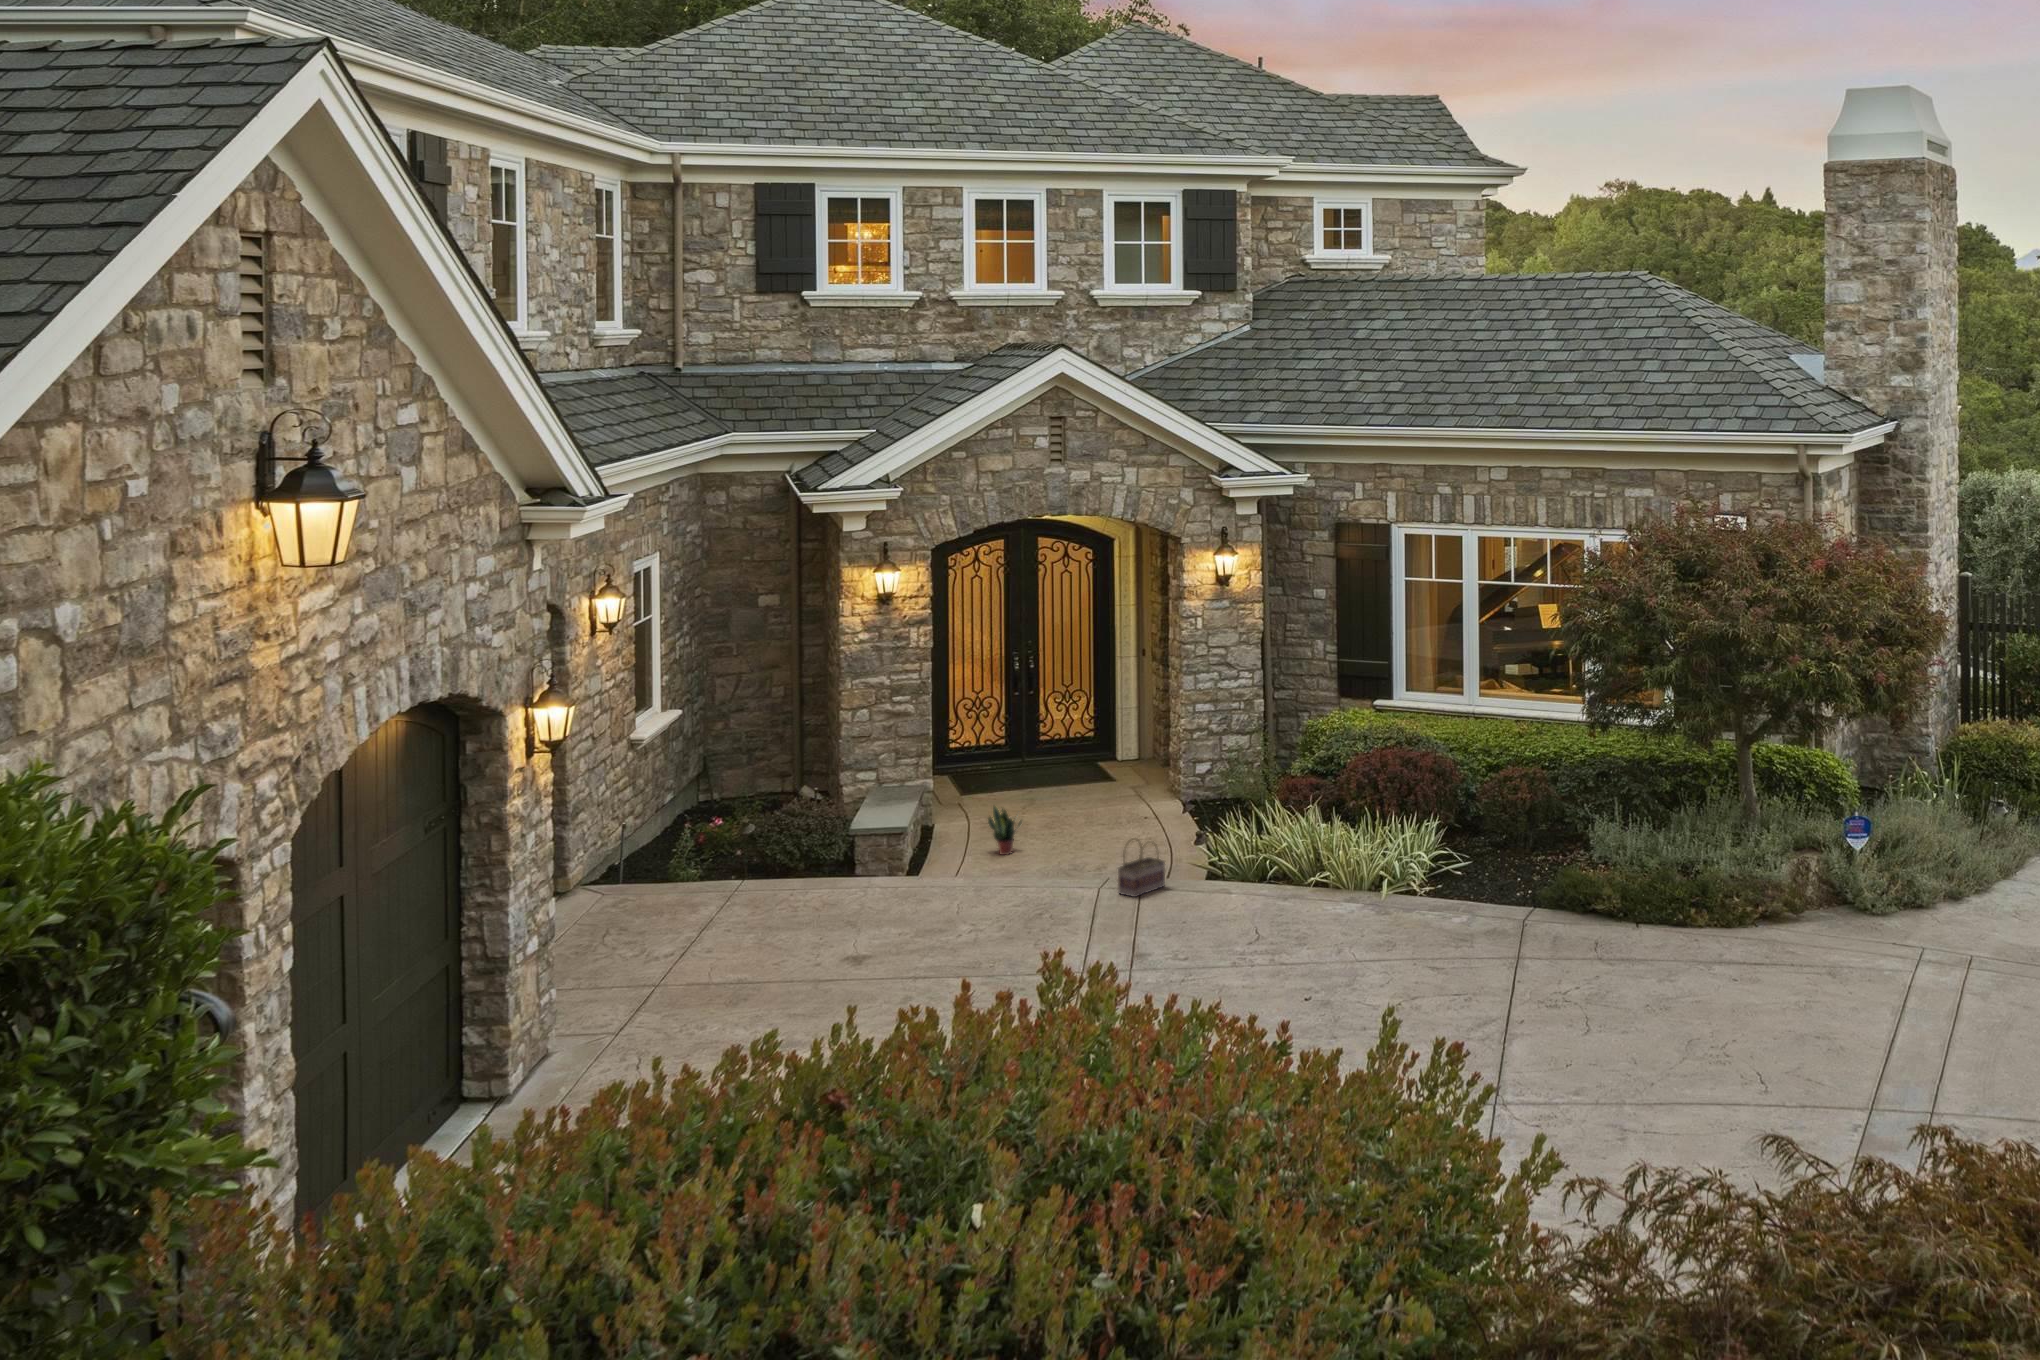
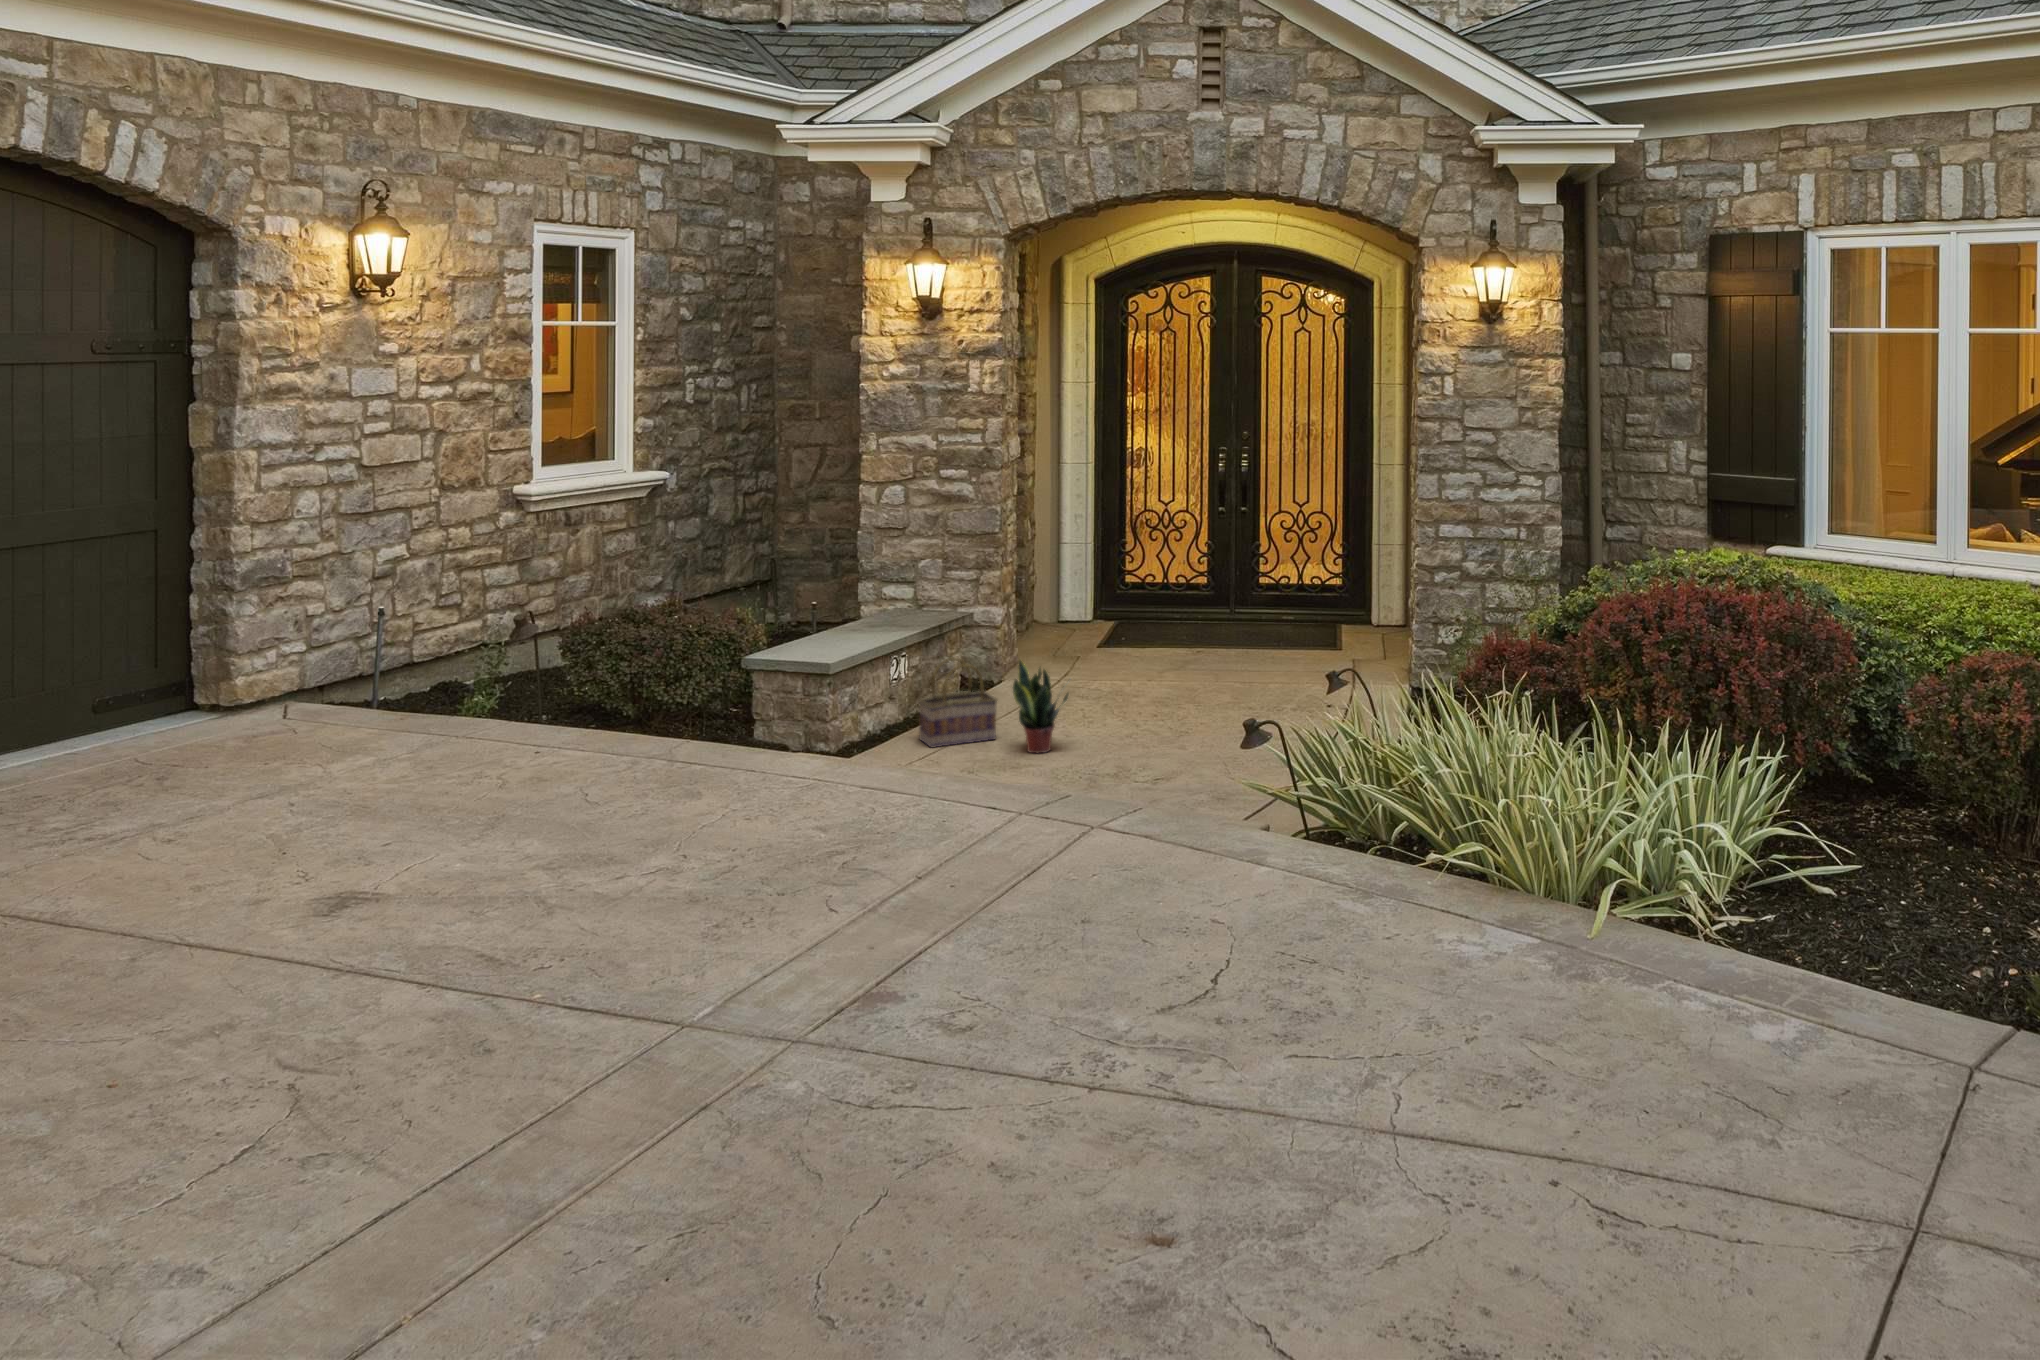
basket: present [1118,844,1165,897] -> present [919,657,997,747]

